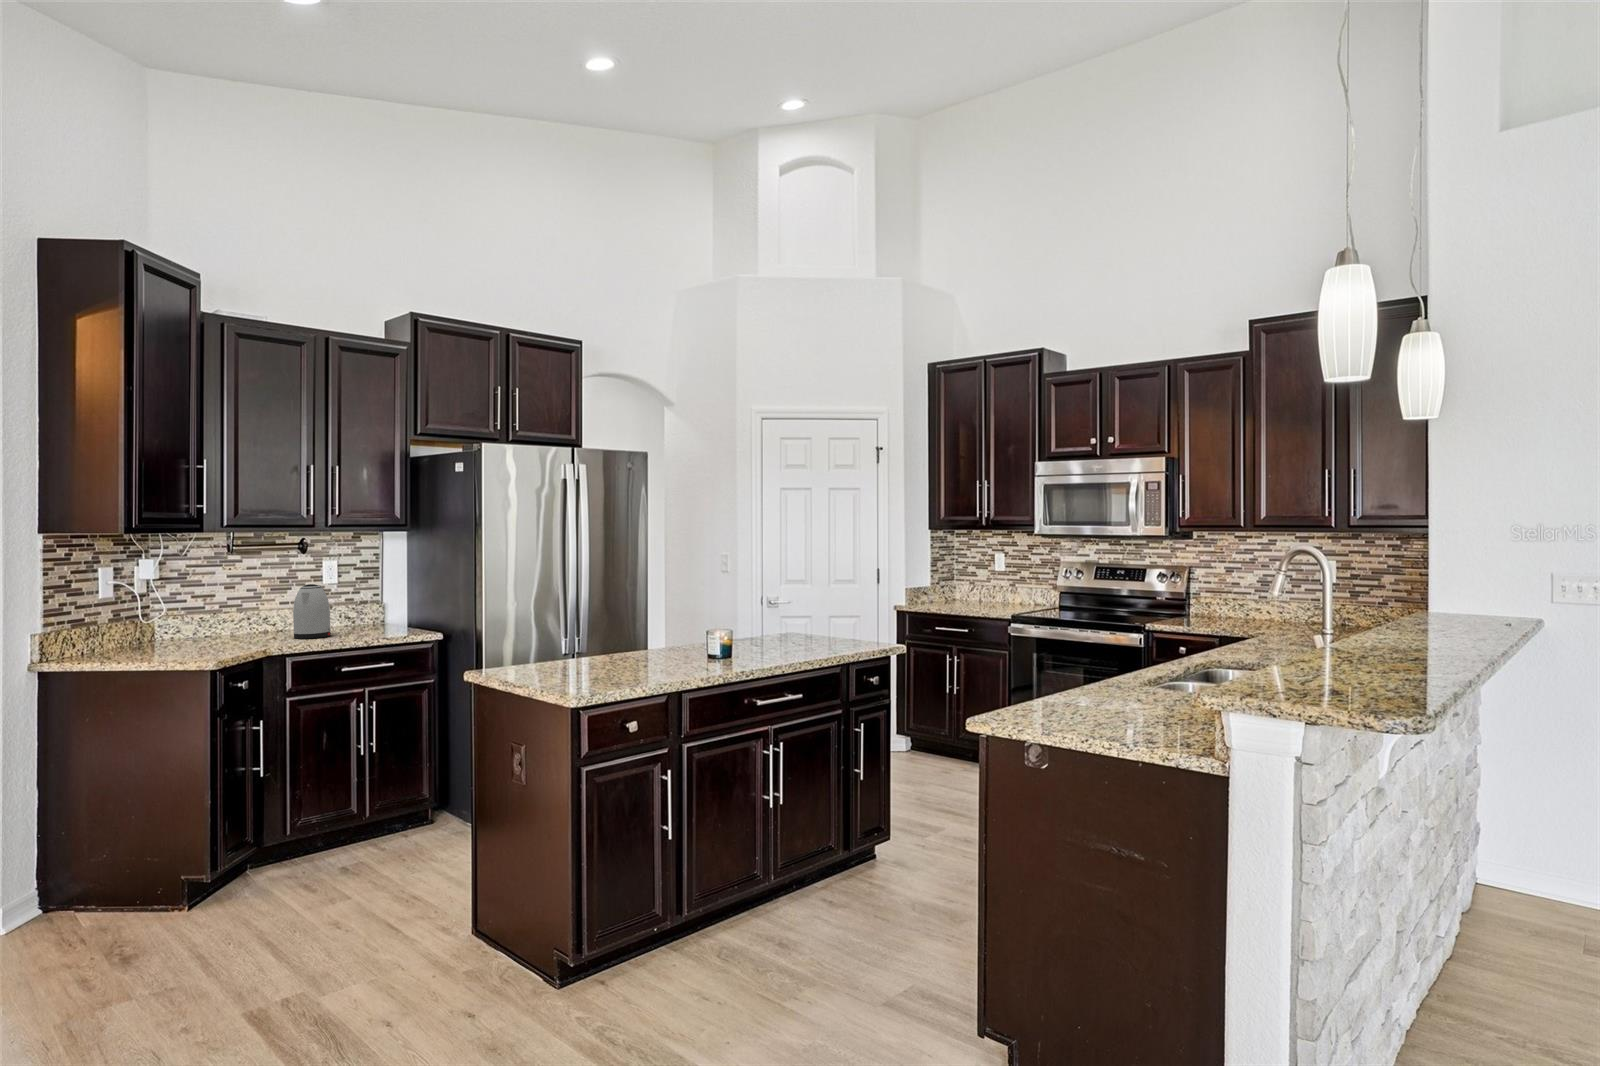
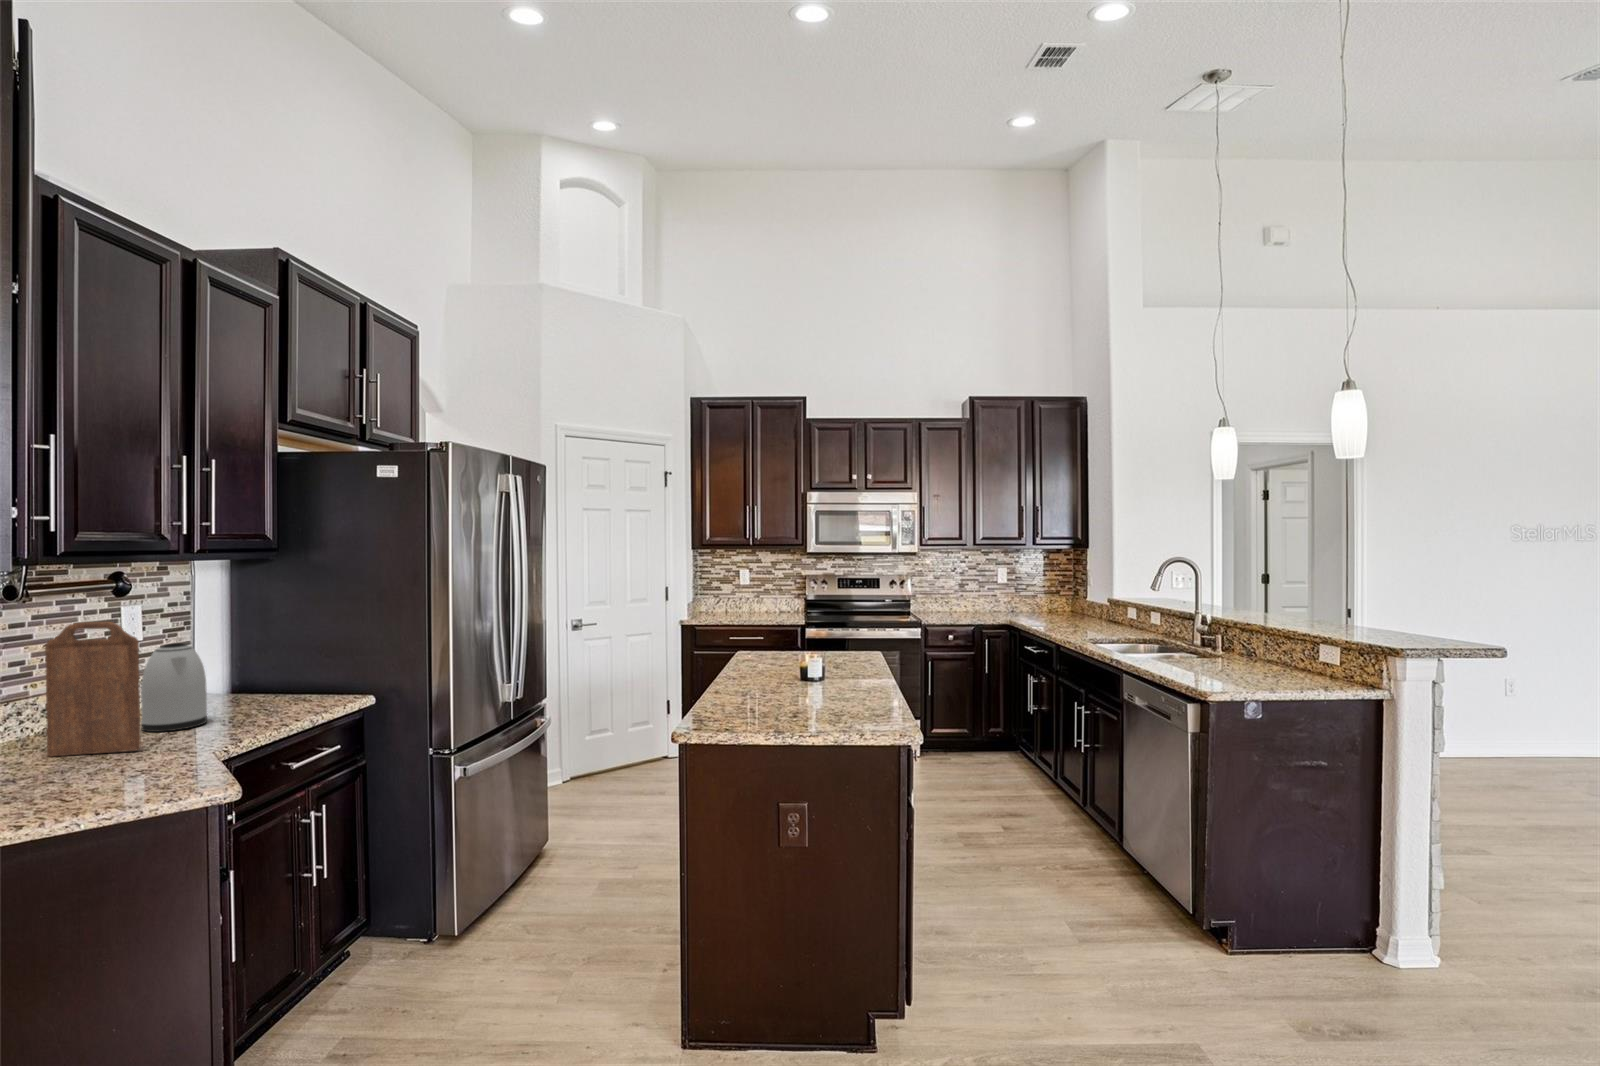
cutting board: none [226,566,256,644] -> present [45,622,140,757]

